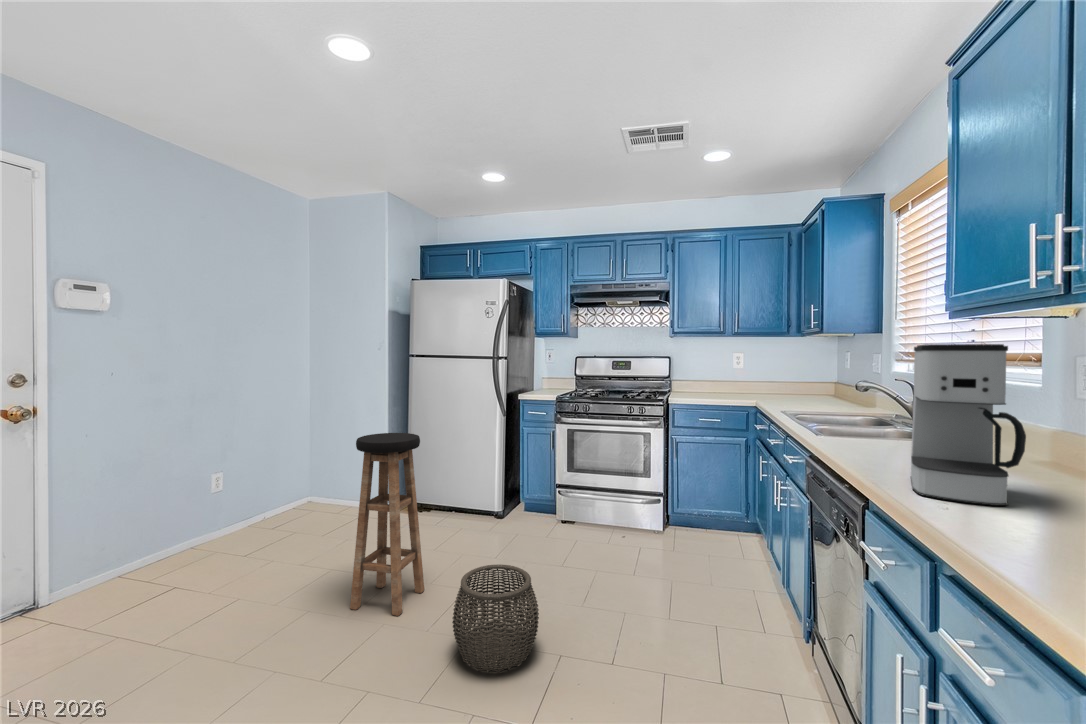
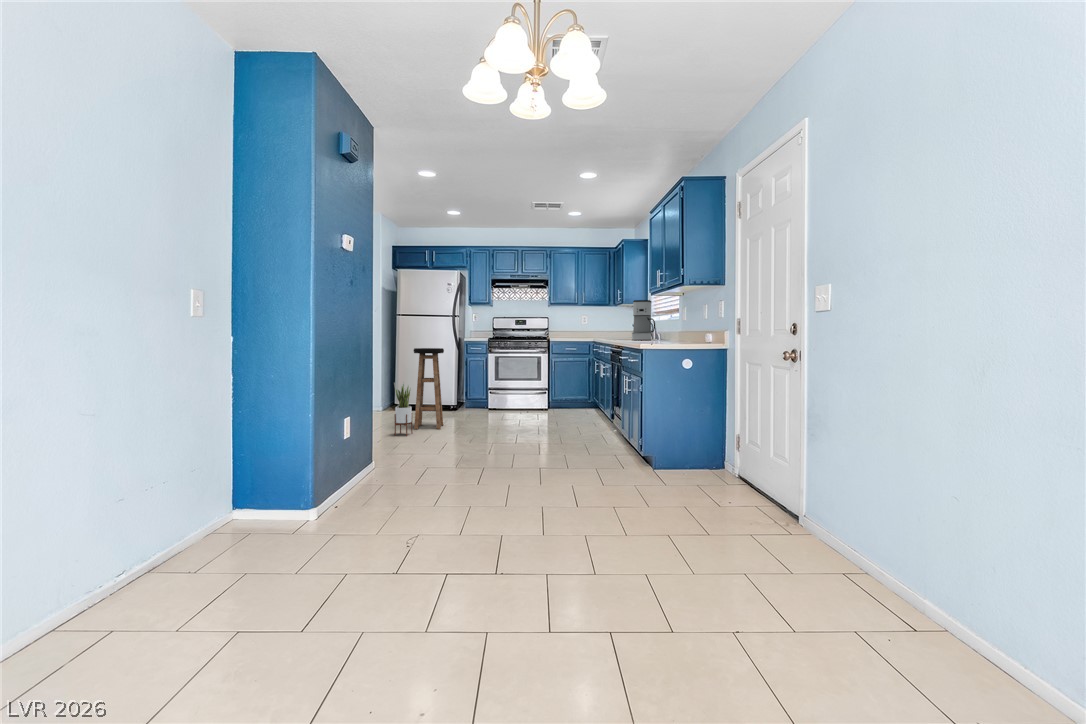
potted plant: none [264,524,321,655] -> present [394,382,412,436]
woven basket: present [452,564,539,672] -> none [475,399,511,433]

